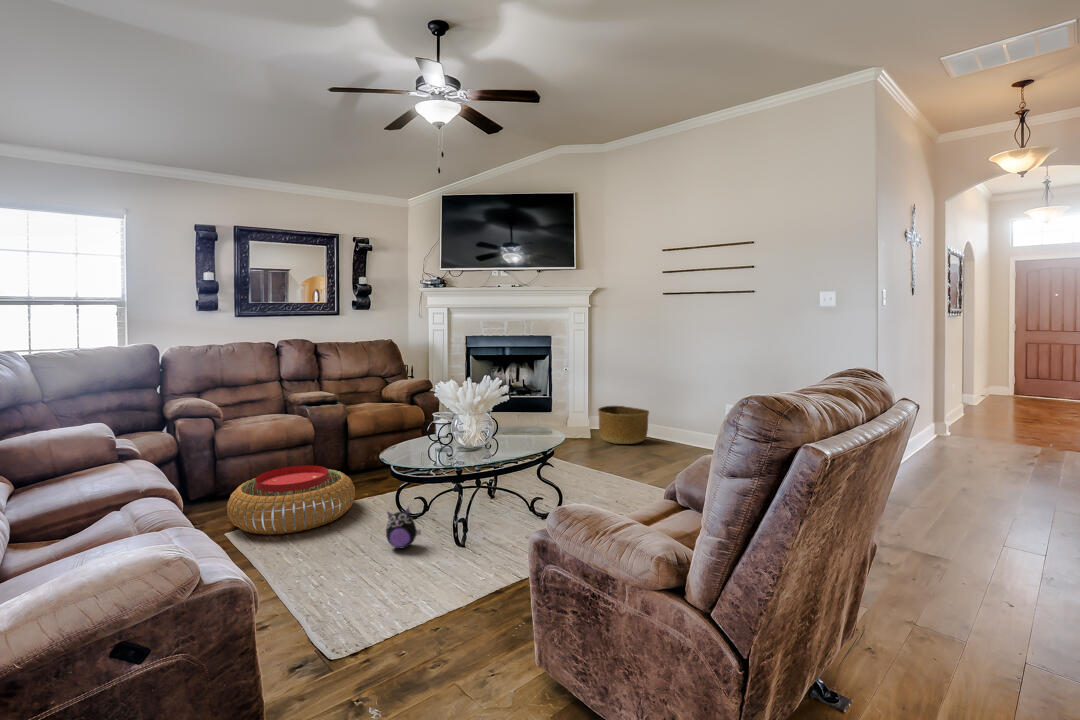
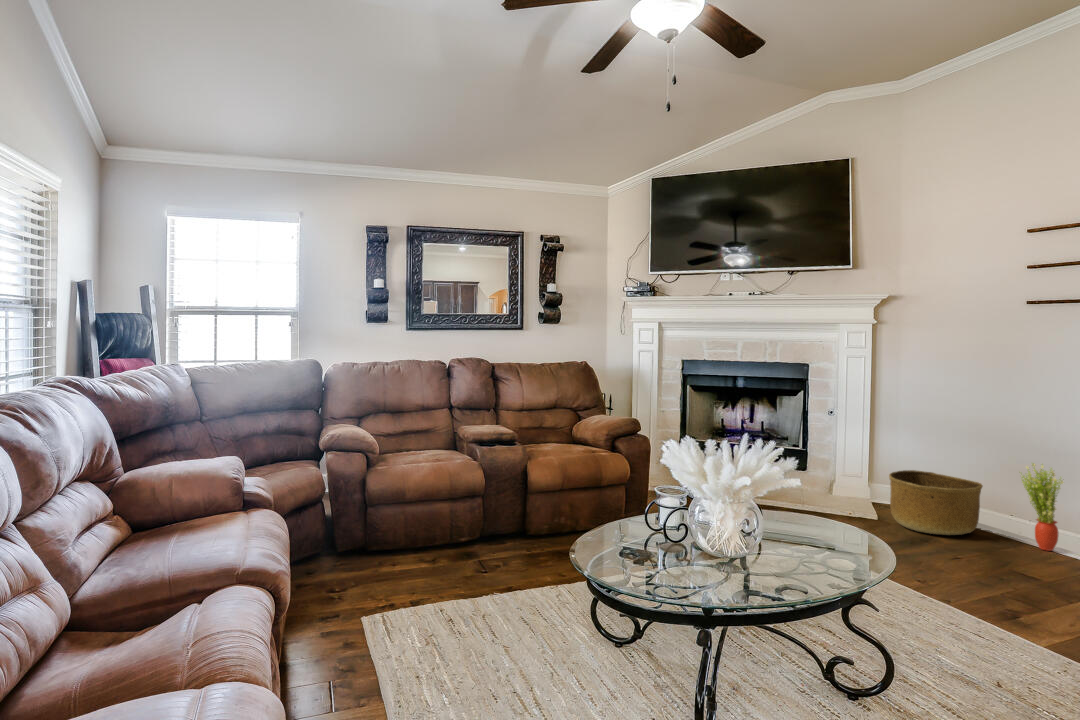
potted plant: none [666,395,688,447] -> present [1022,463,1063,551]
pouf: present [227,466,355,534] -> none [370,528,532,626]
plush toy: present [386,508,421,548] -> none [574,618,627,685]

